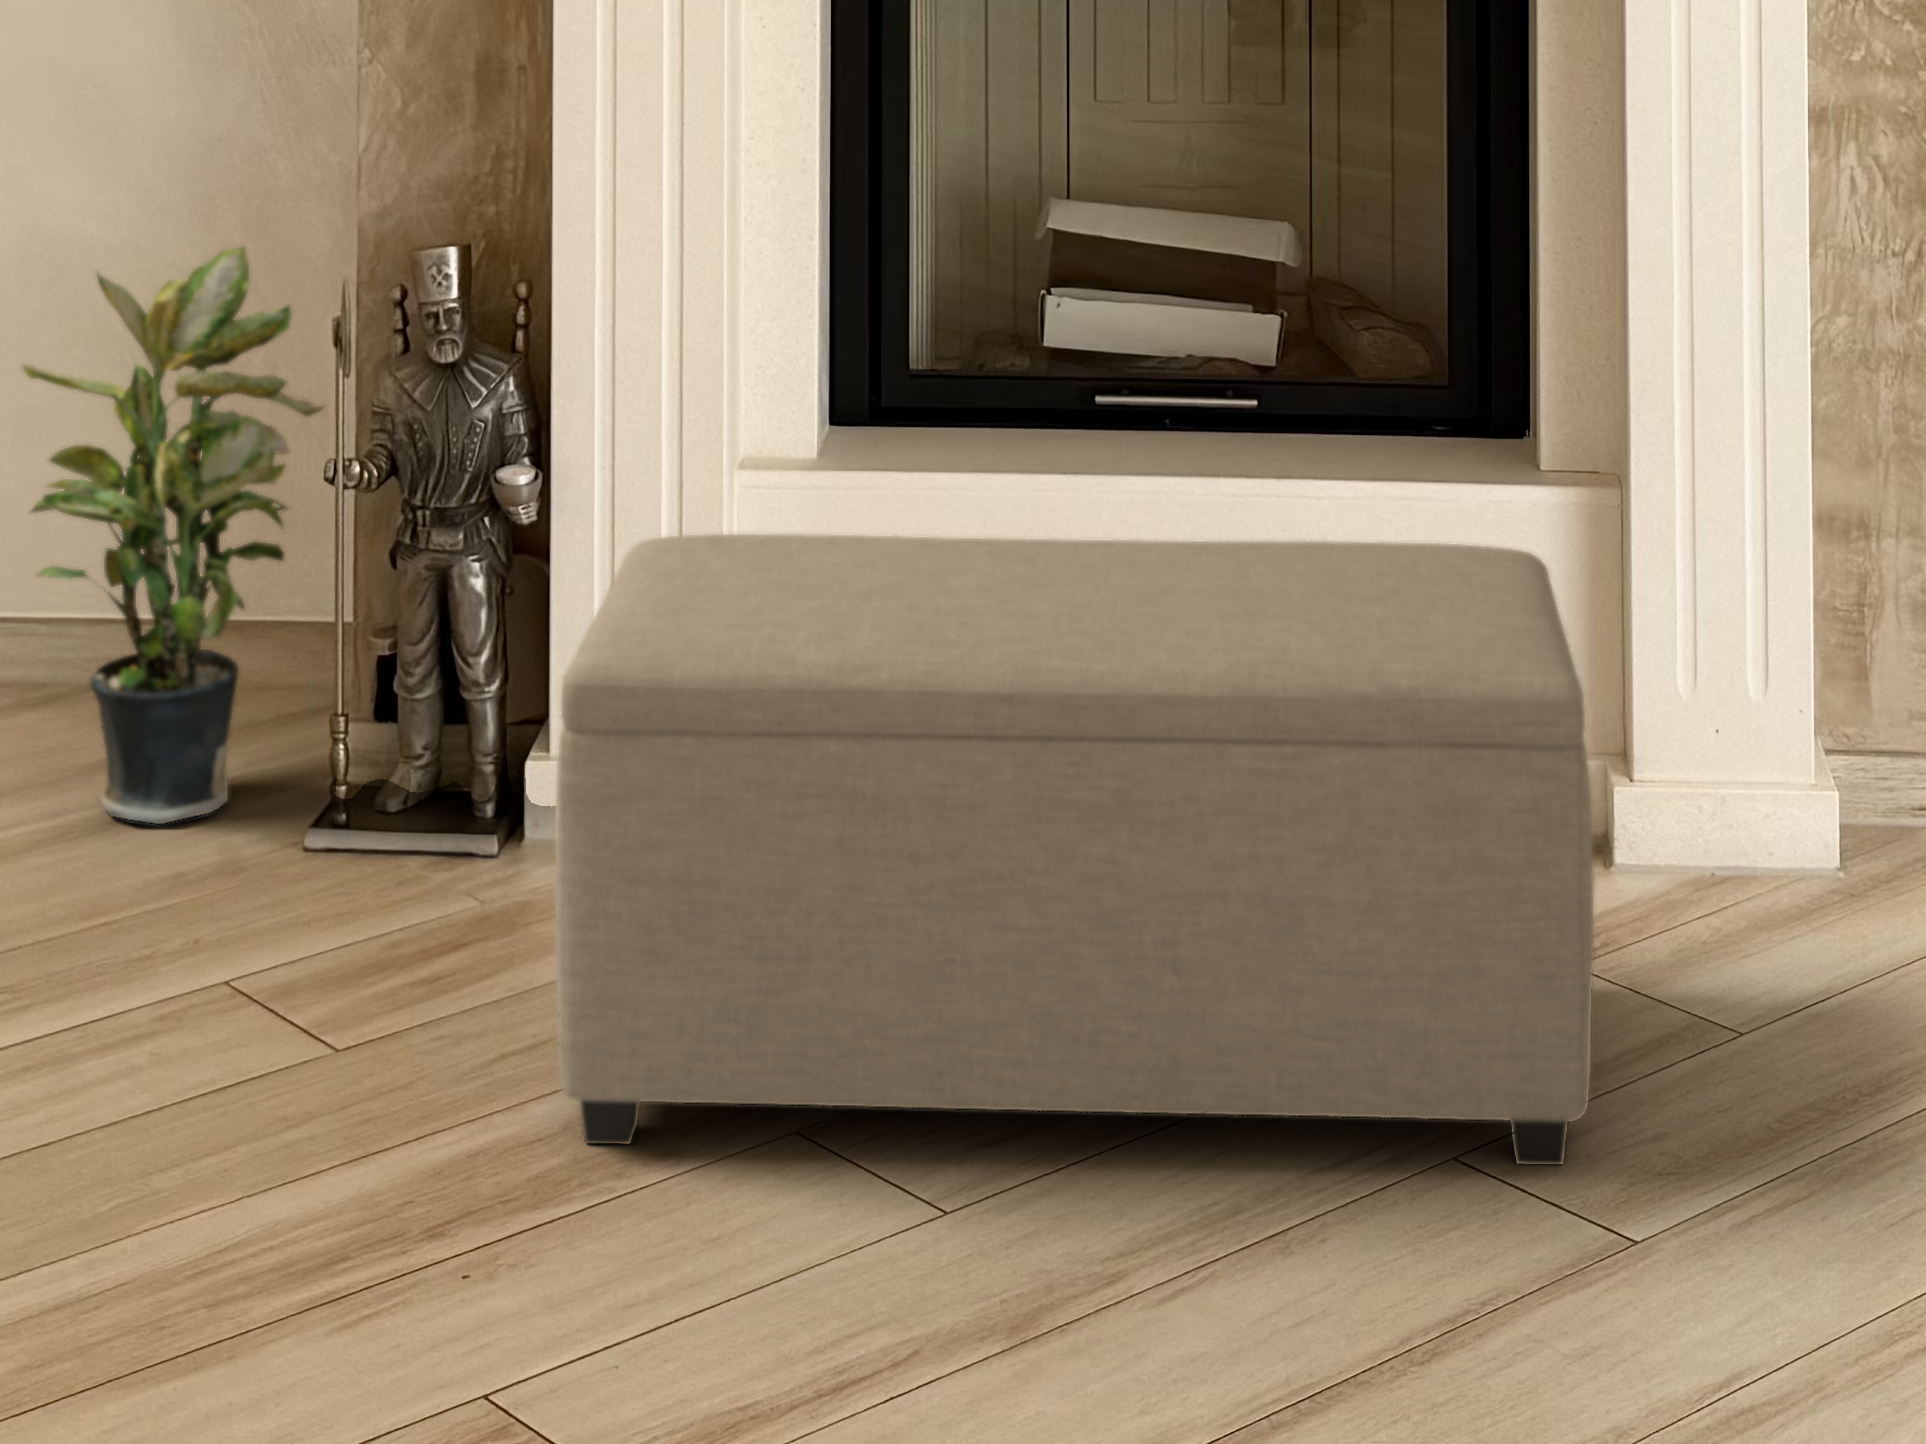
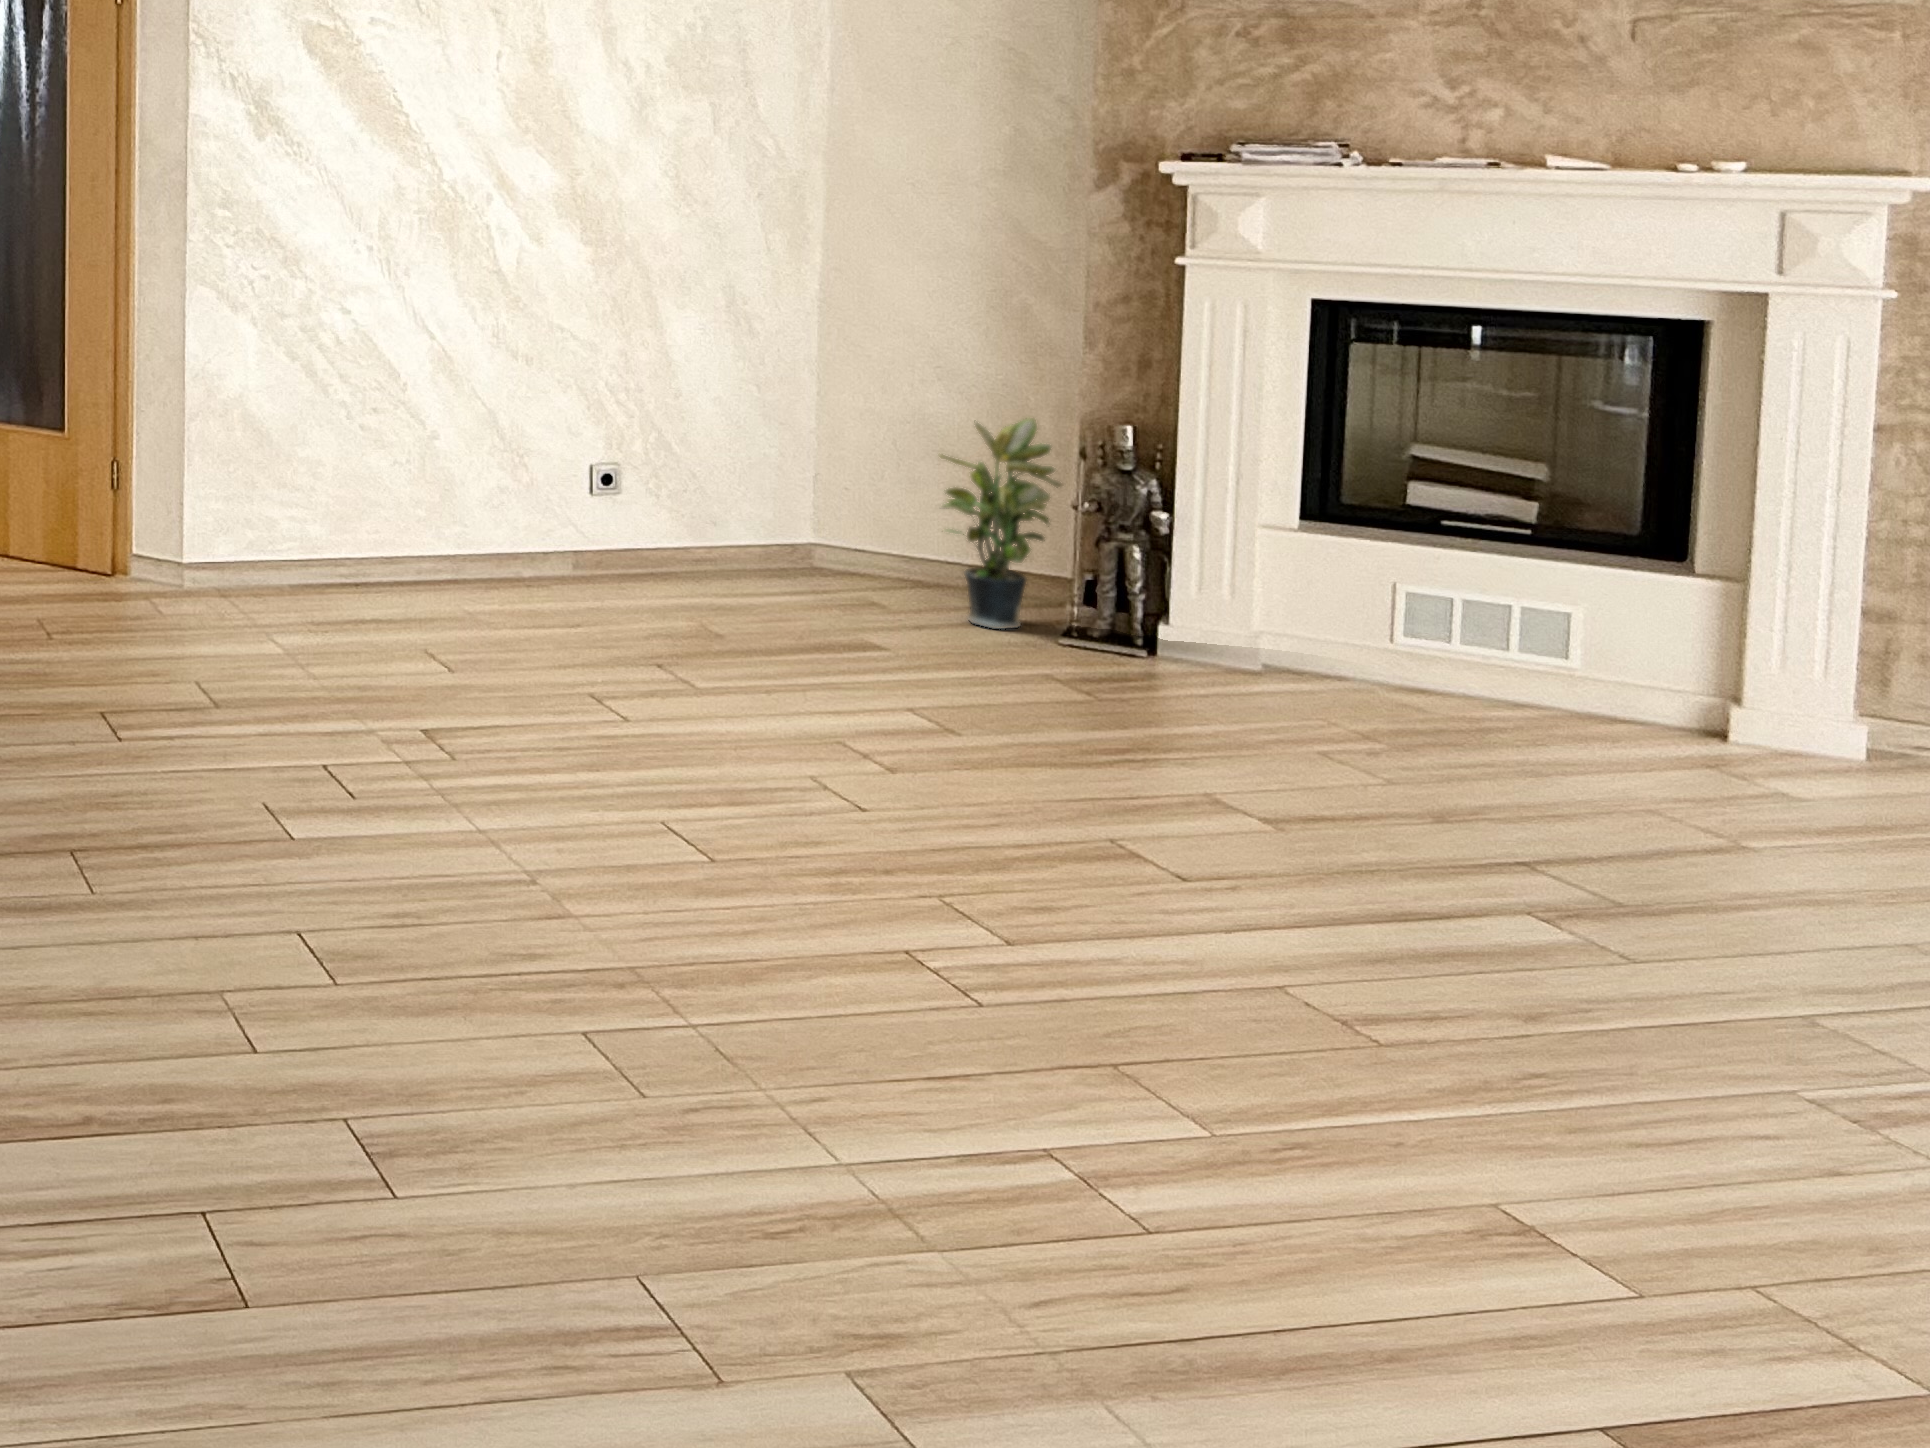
ottoman: present [555,534,1594,1165] -> none [1202,536,1711,819]

